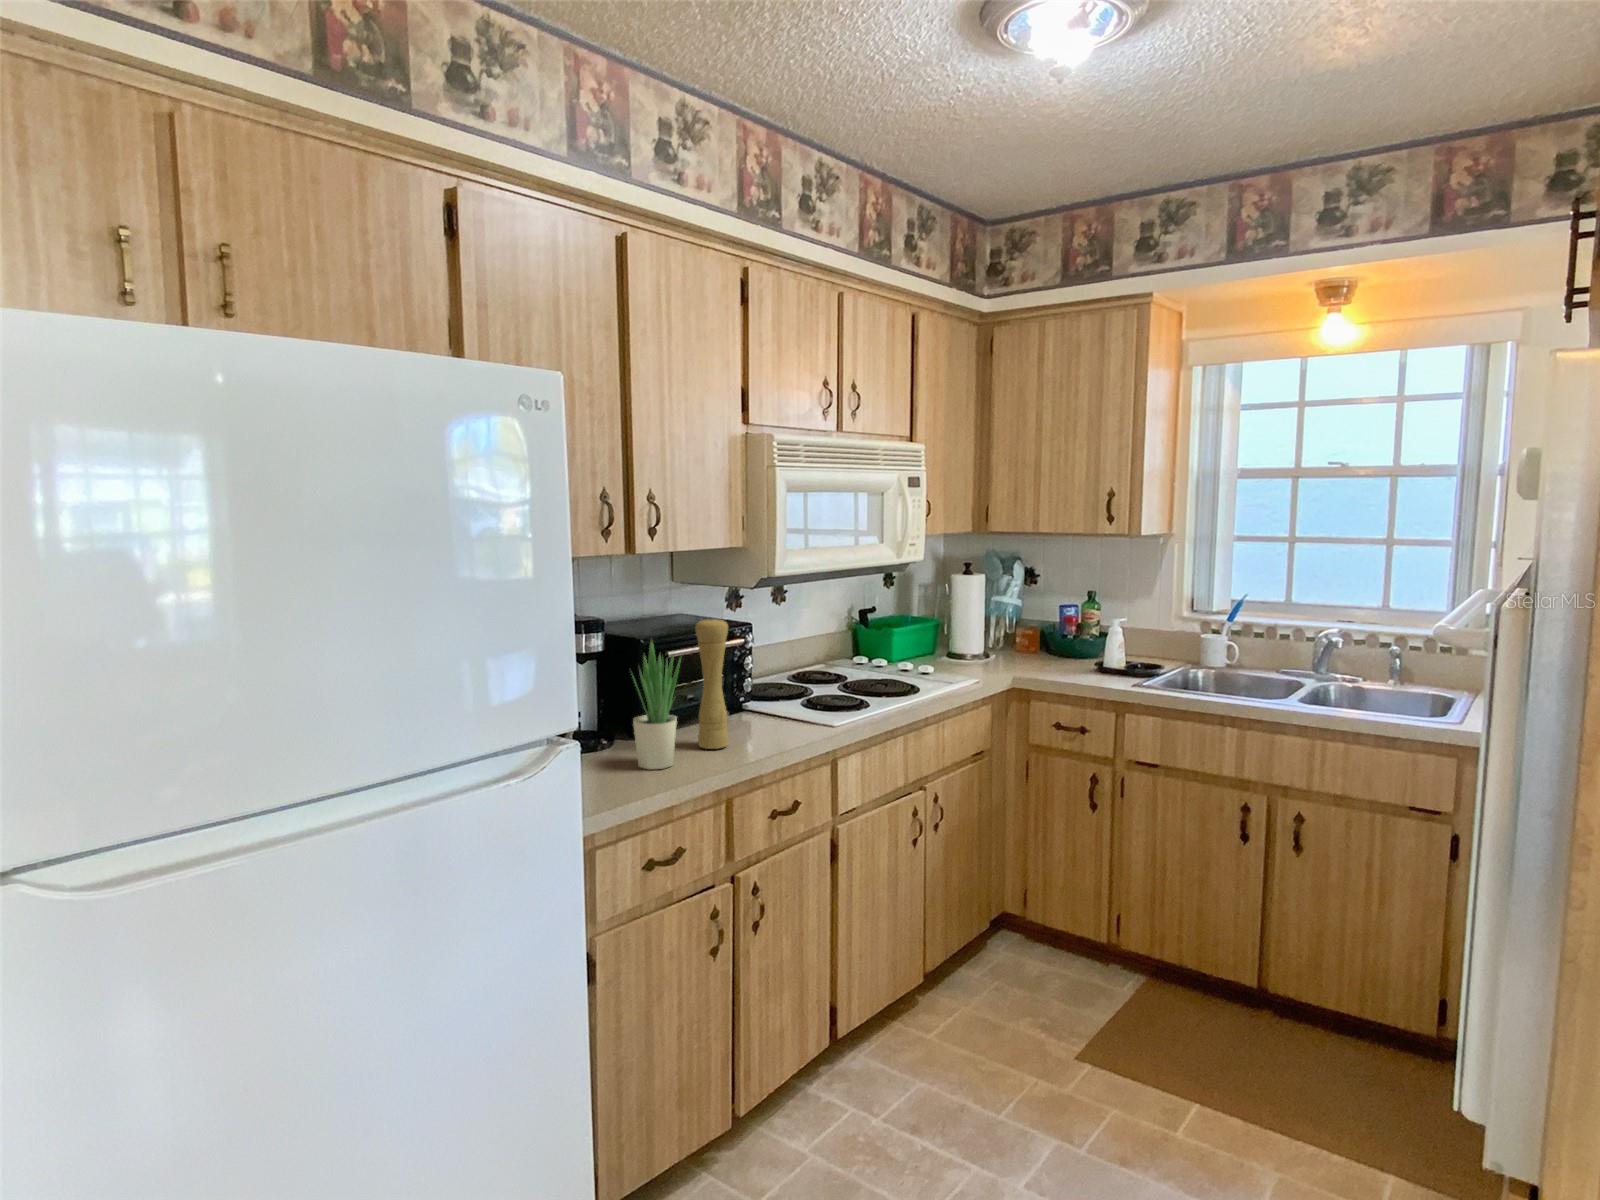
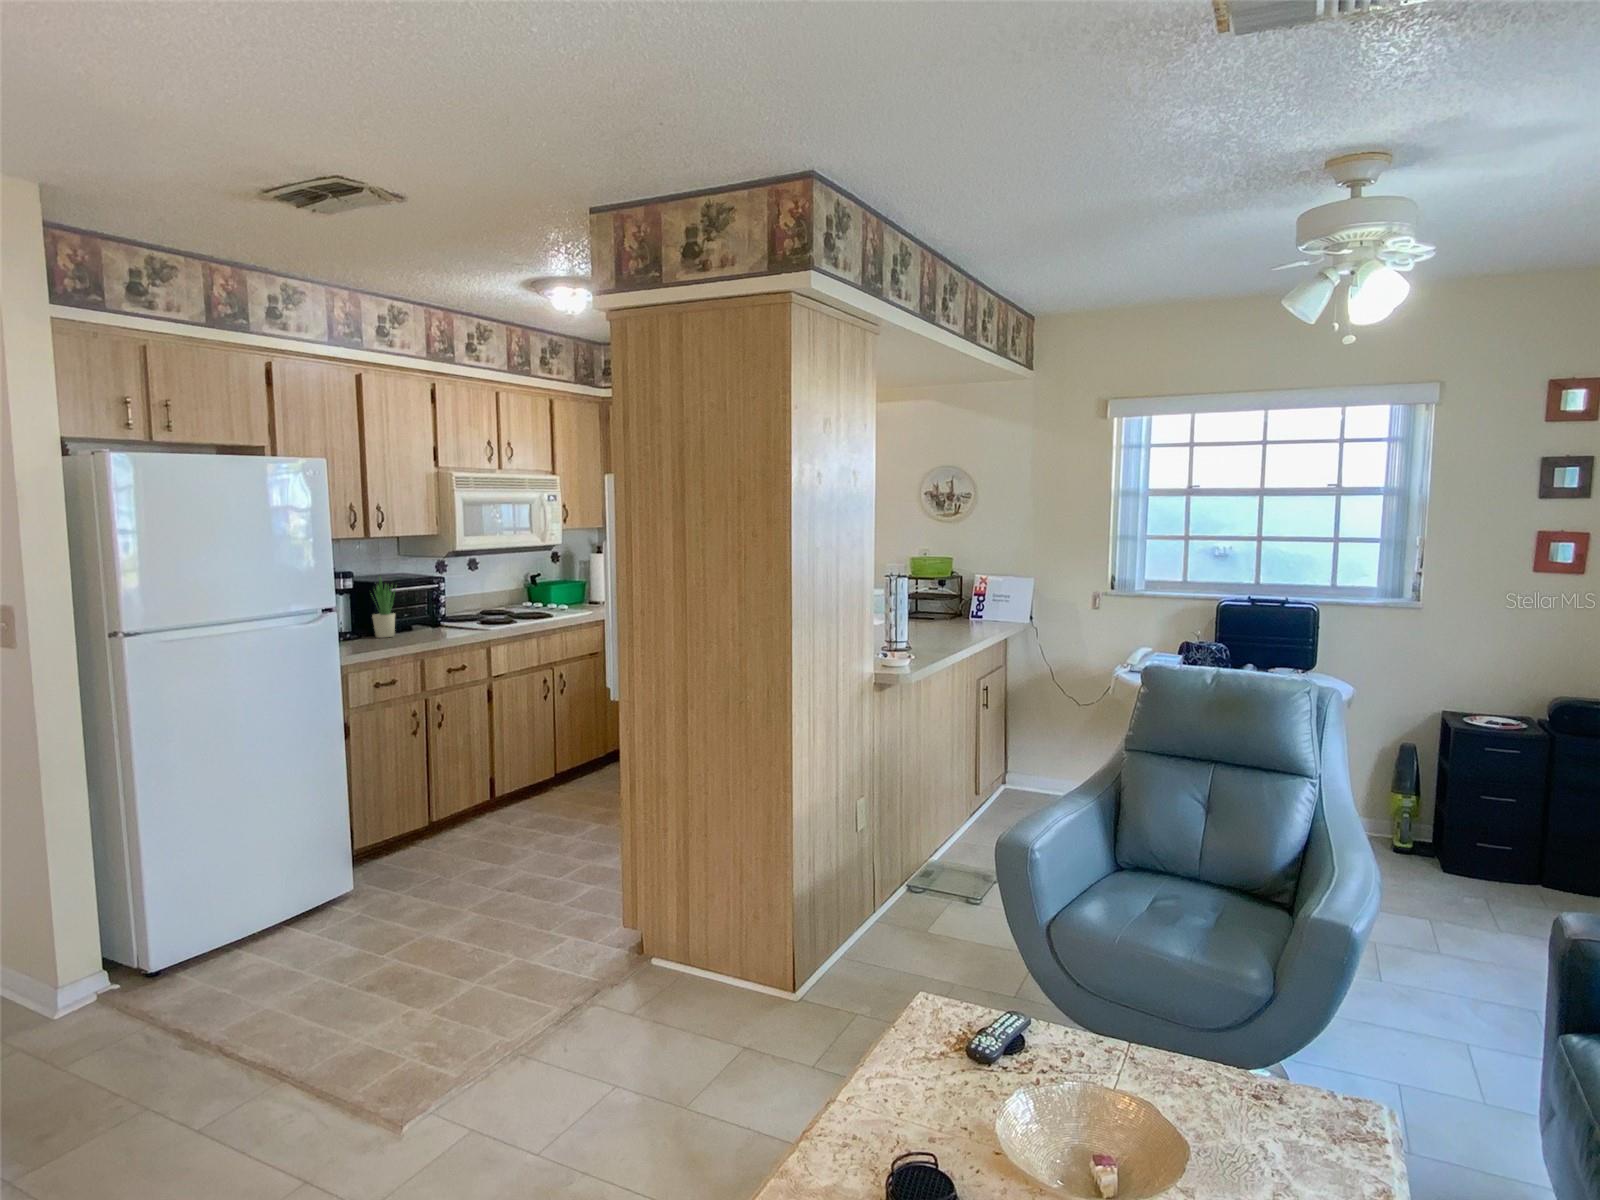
pepper mill: present [695,617,728,749] -> none [406,567,426,632]

